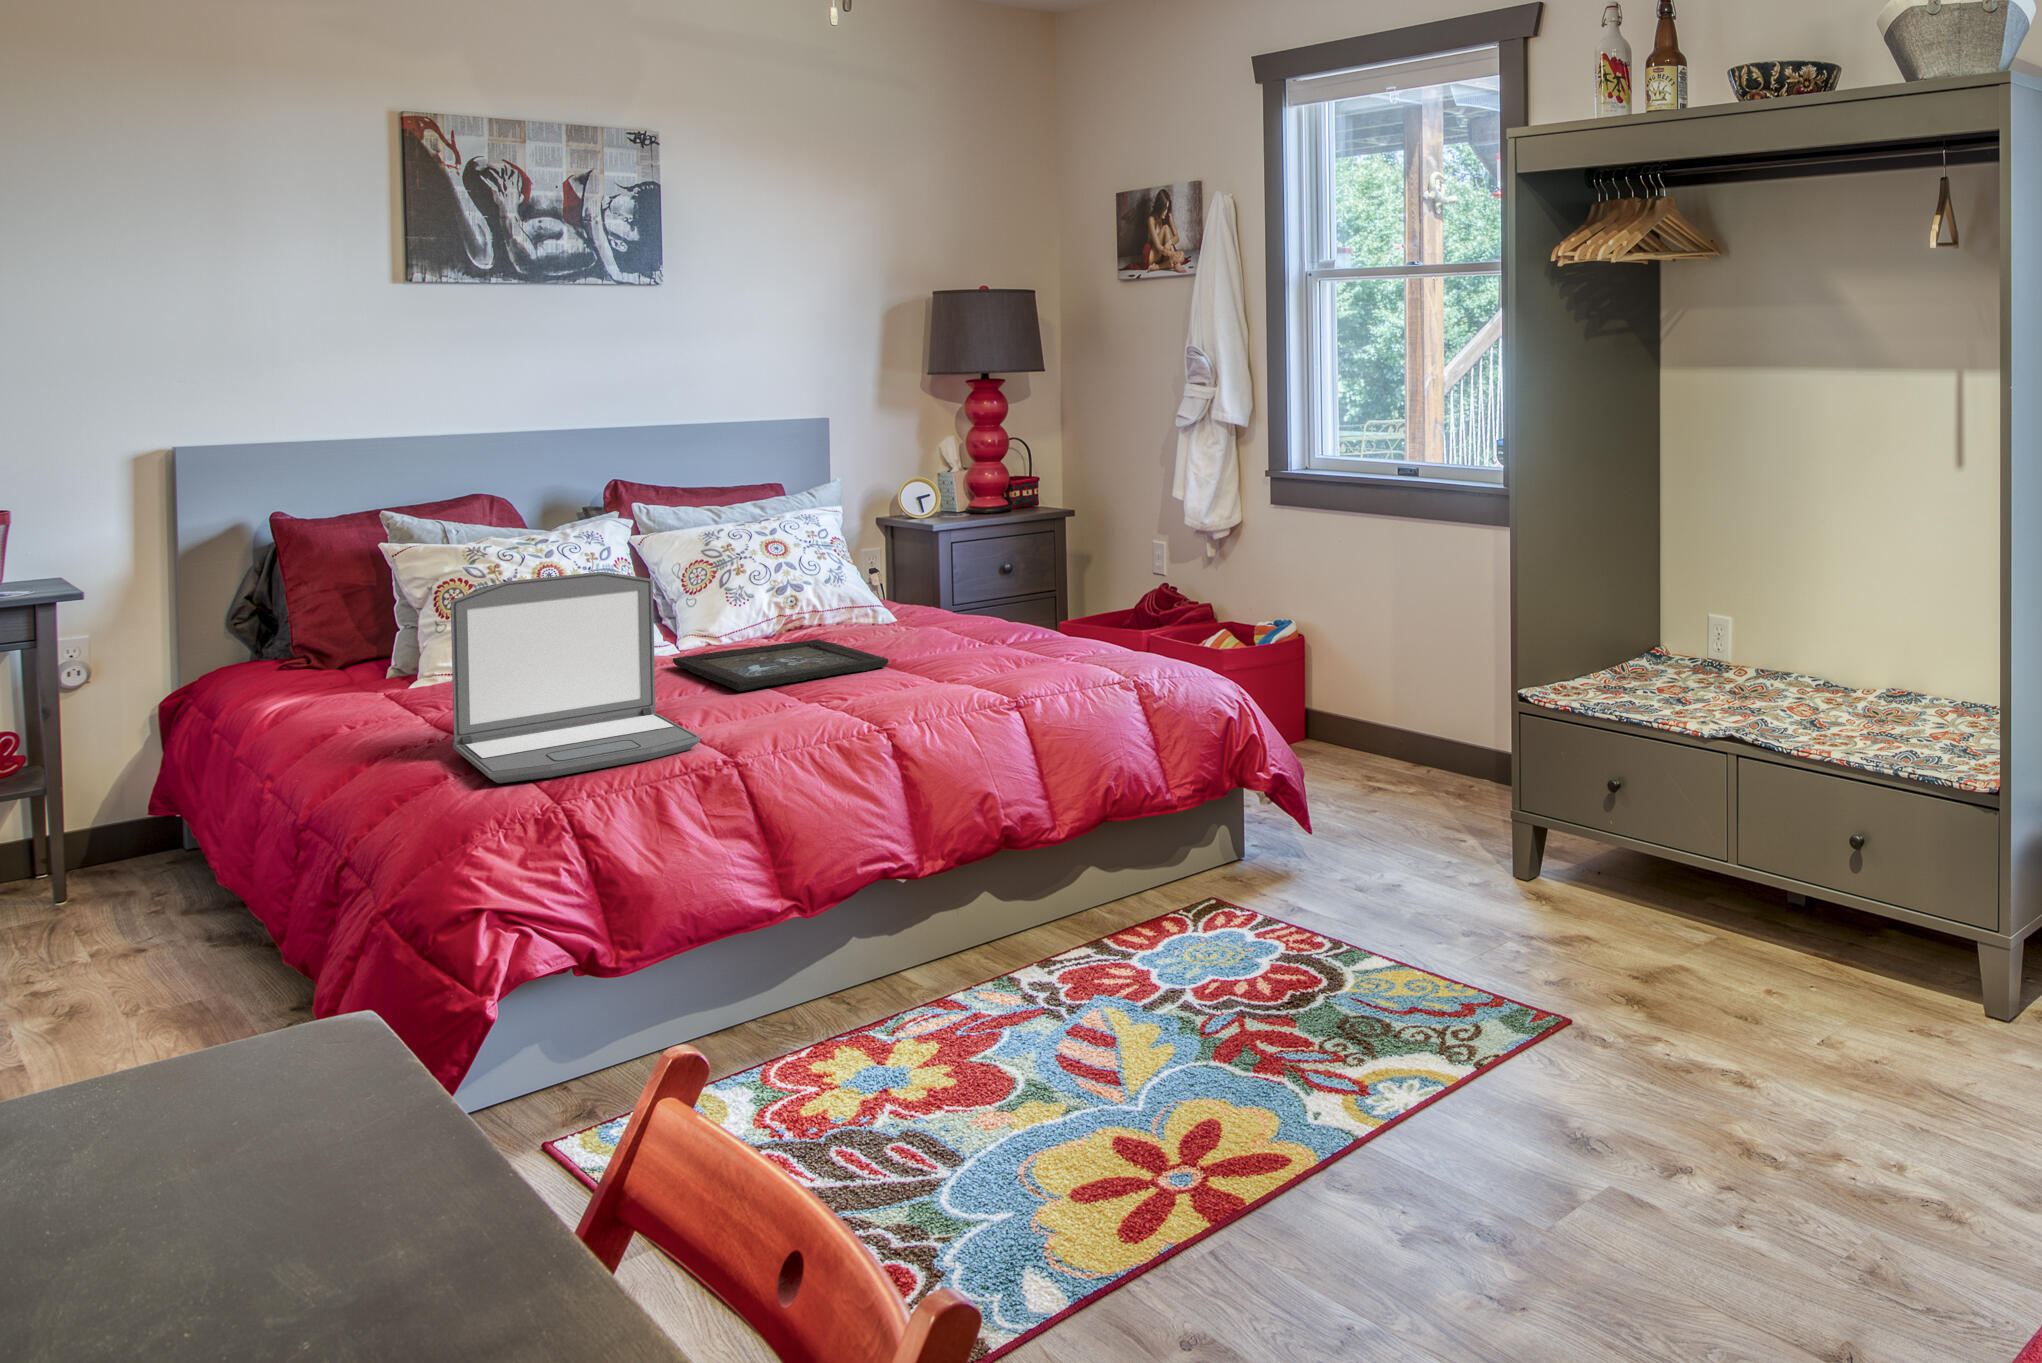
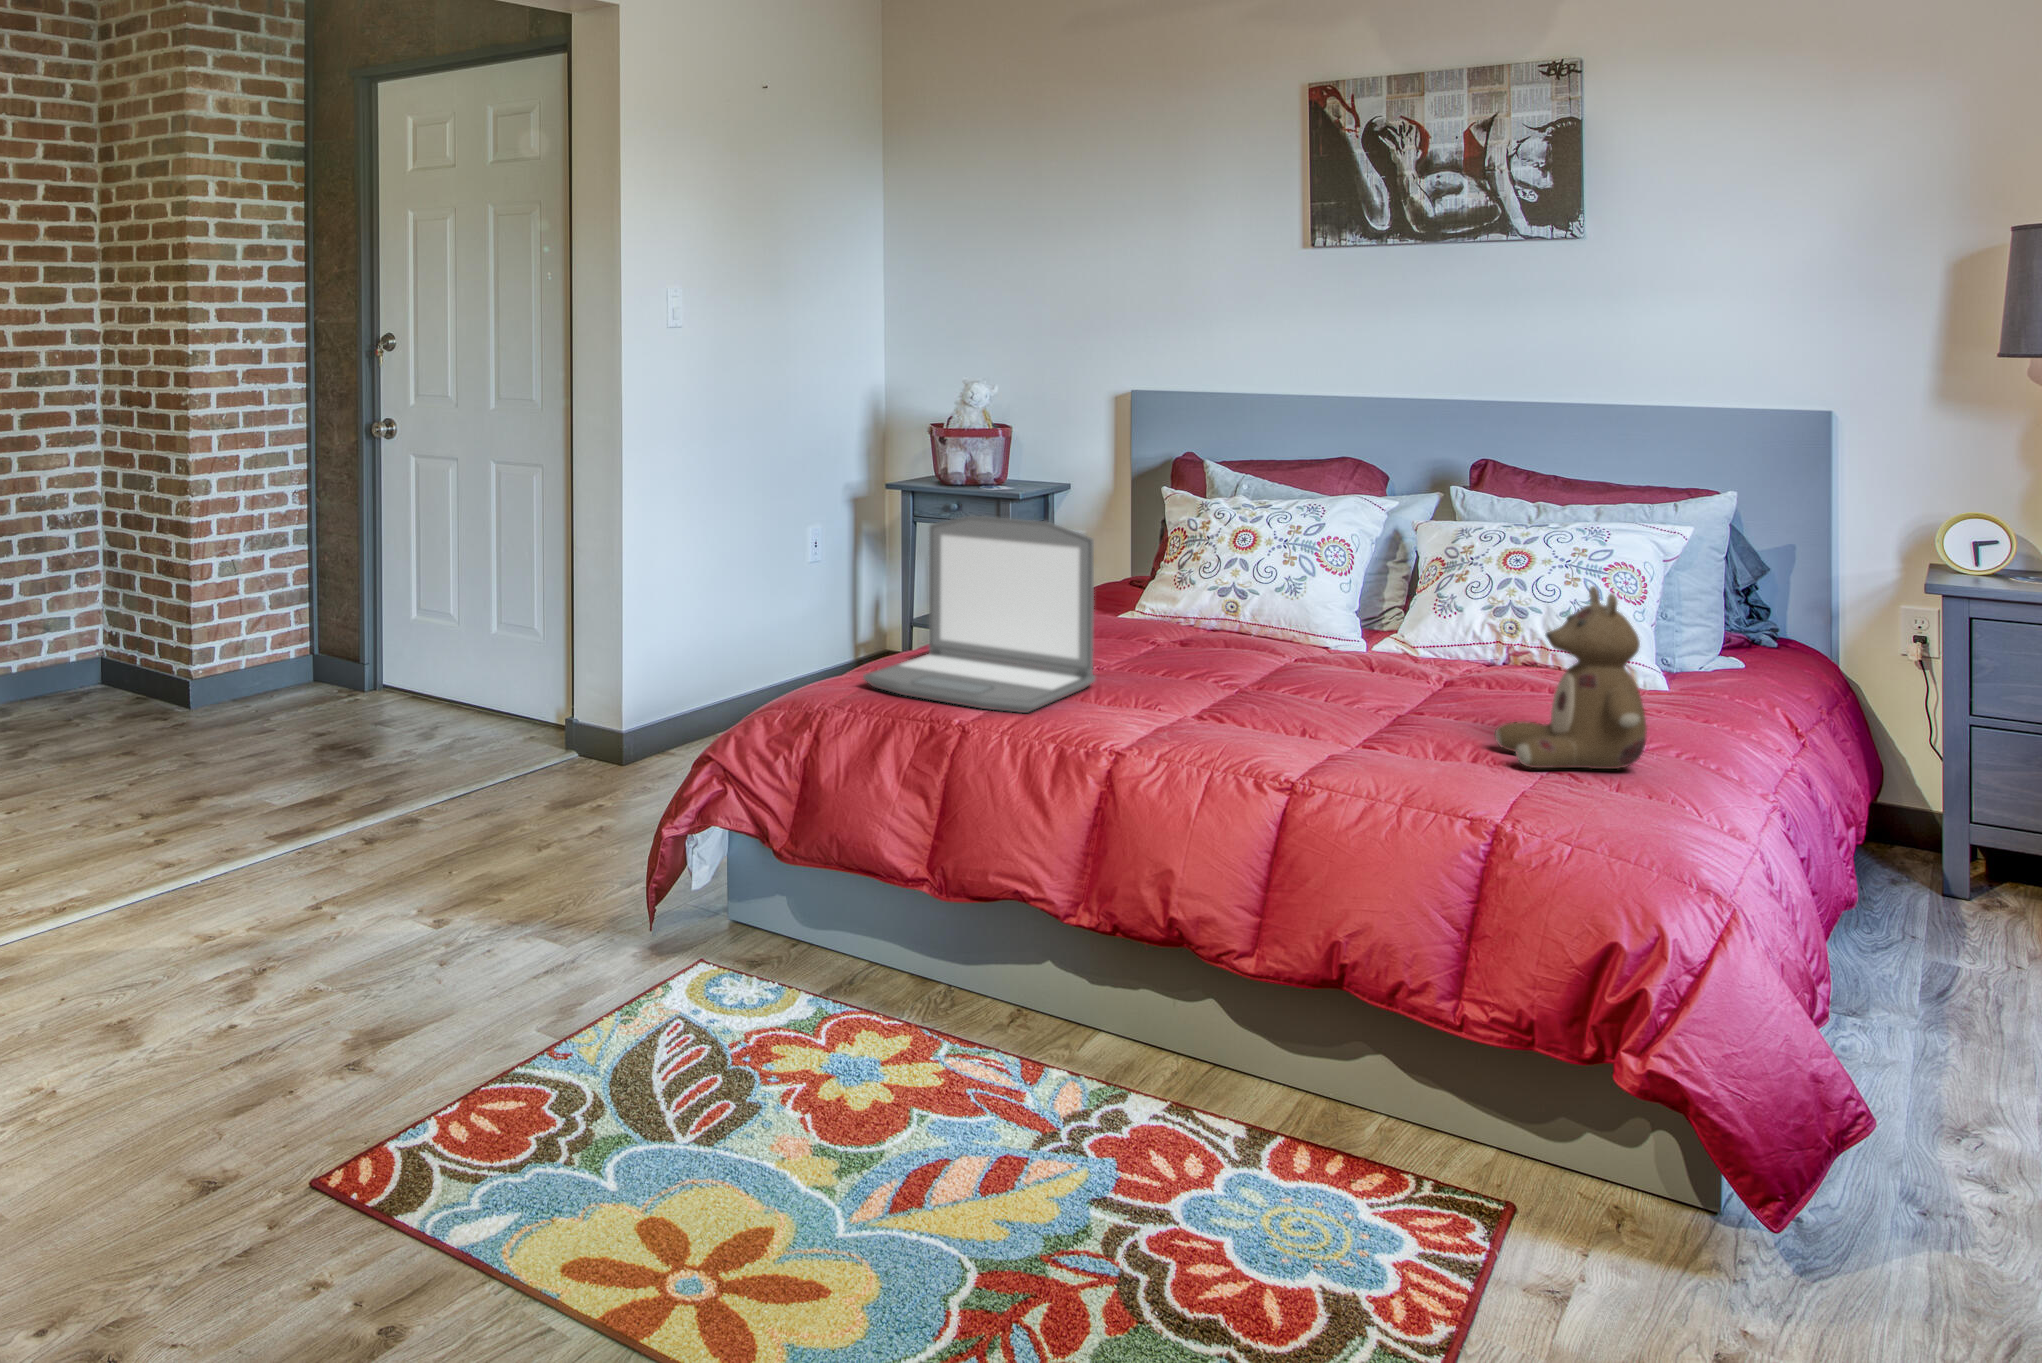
stuffed bear: none [979,542,1080,670] -> present [1495,586,1647,769]
tray: present [673,639,889,691] -> none [1226,647,1464,714]

